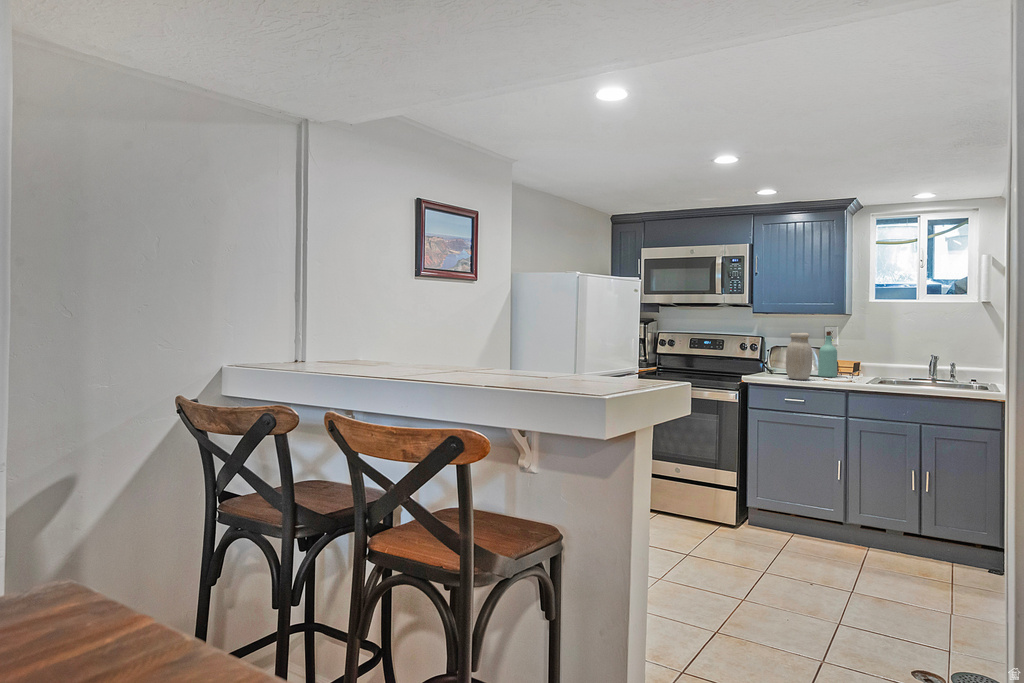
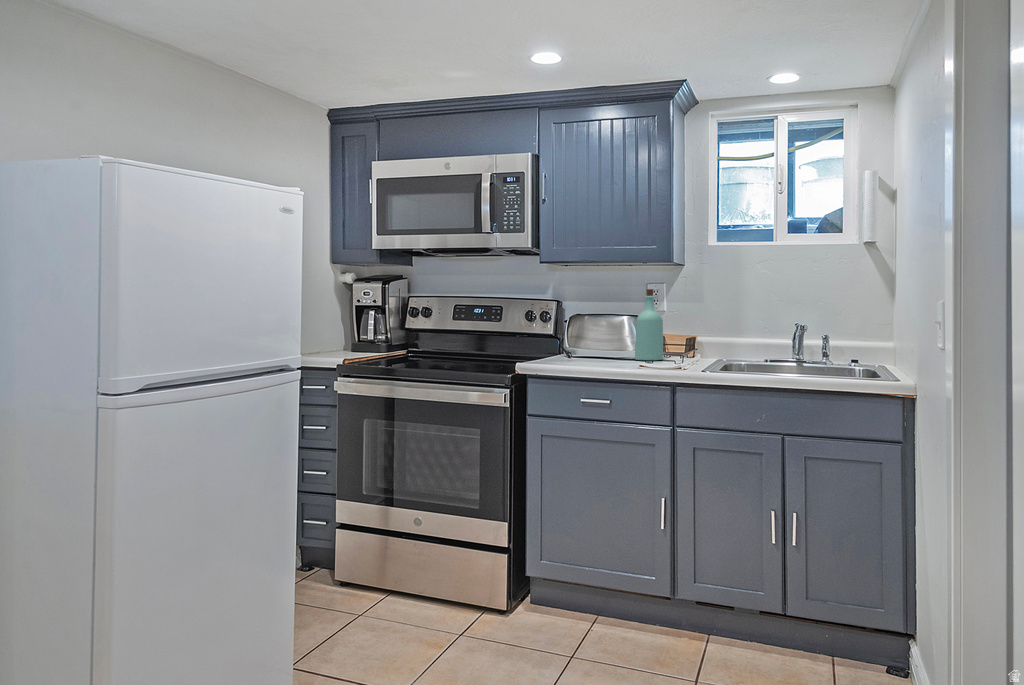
jar: present [786,333,812,380] -> none [583,291,622,367]

